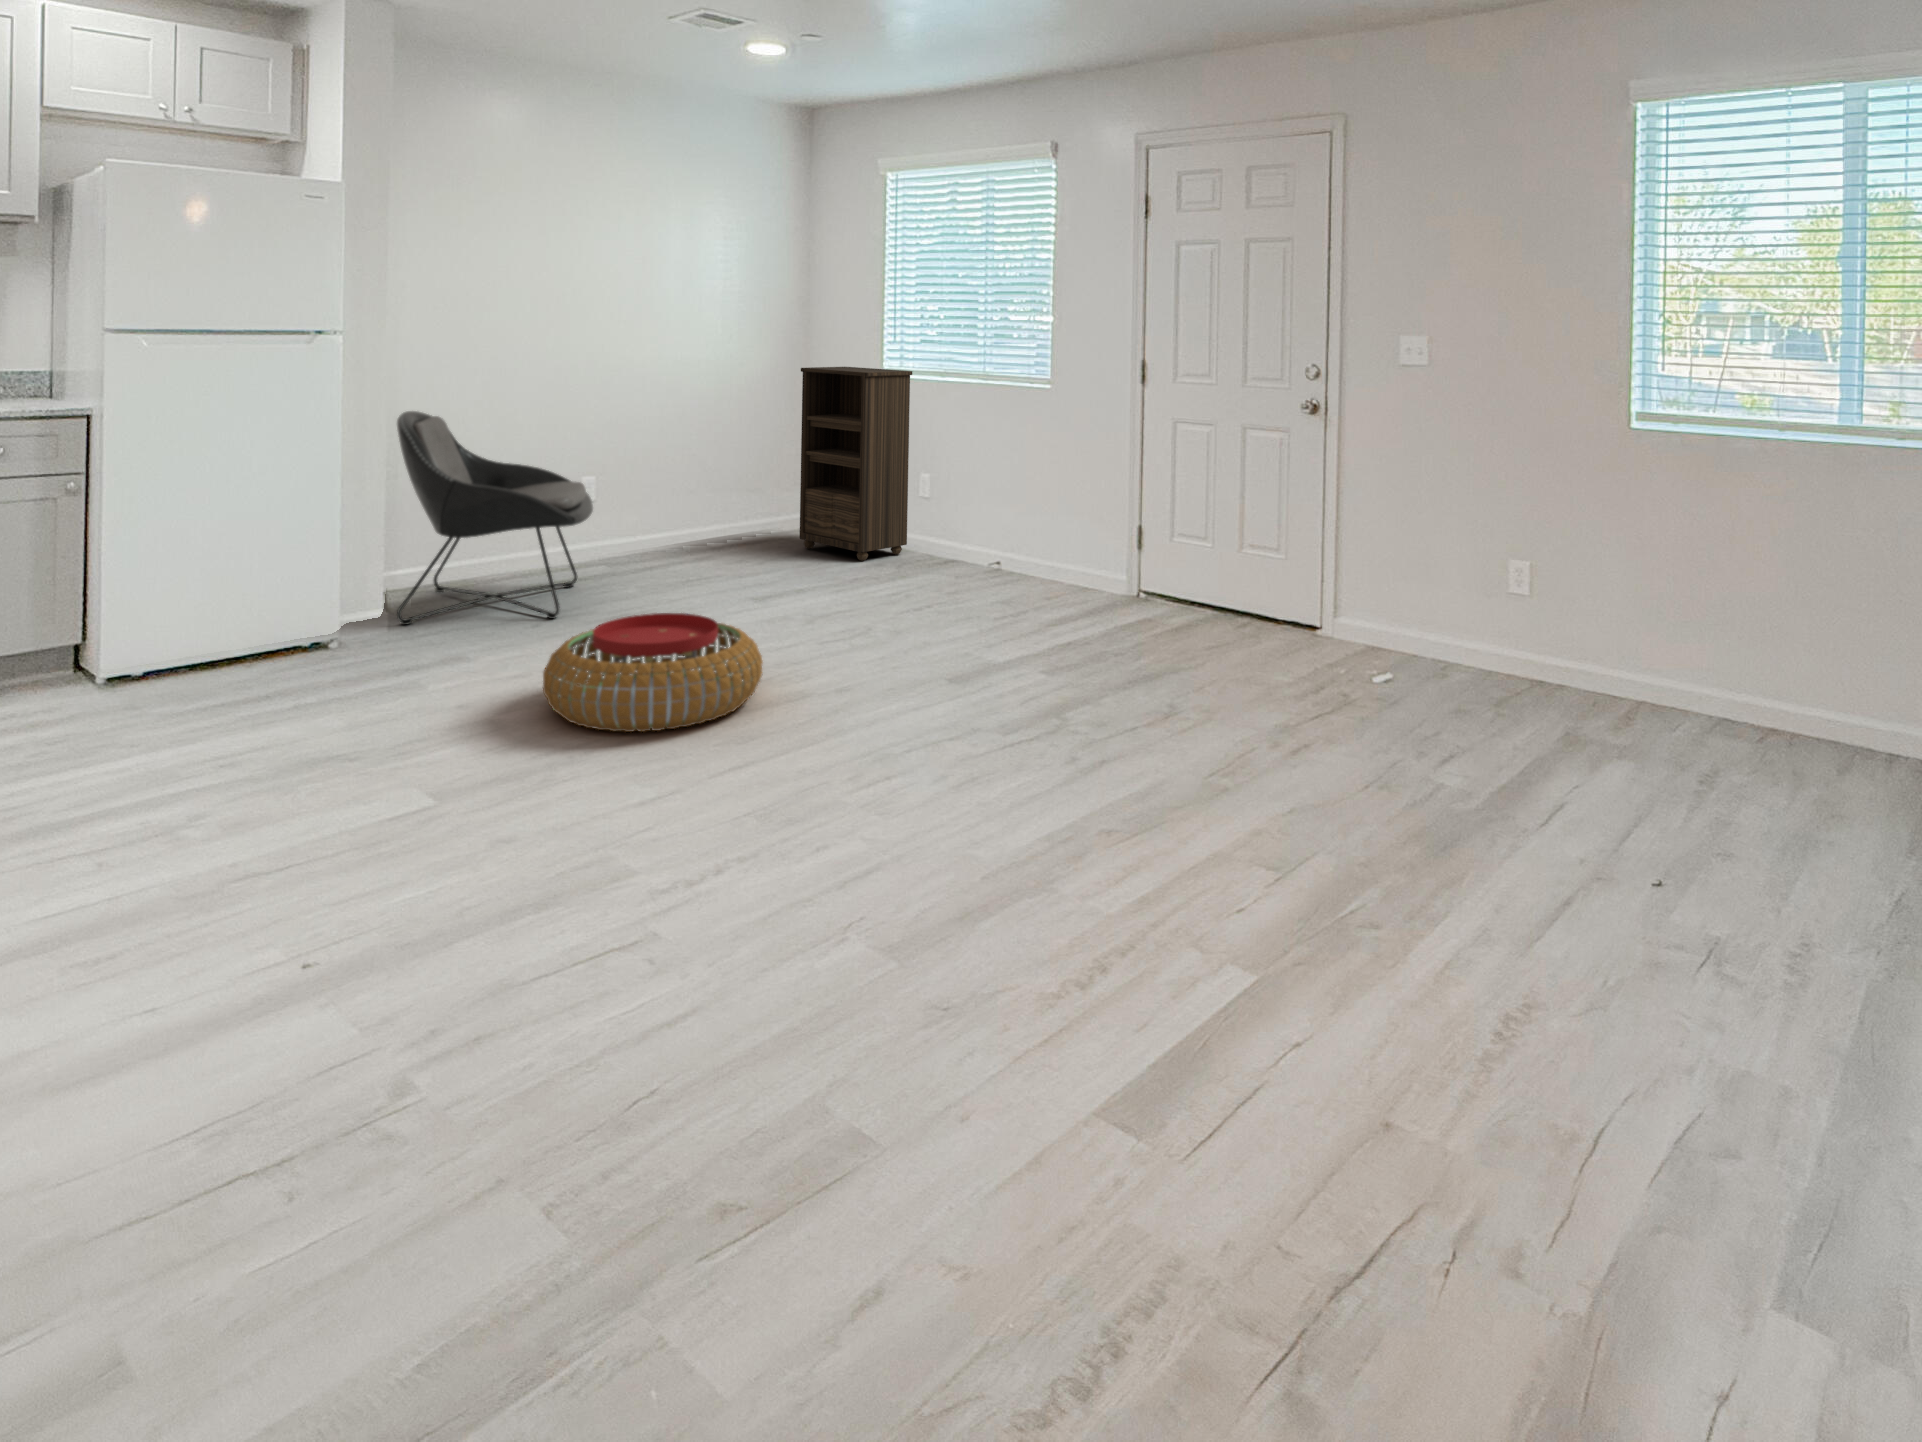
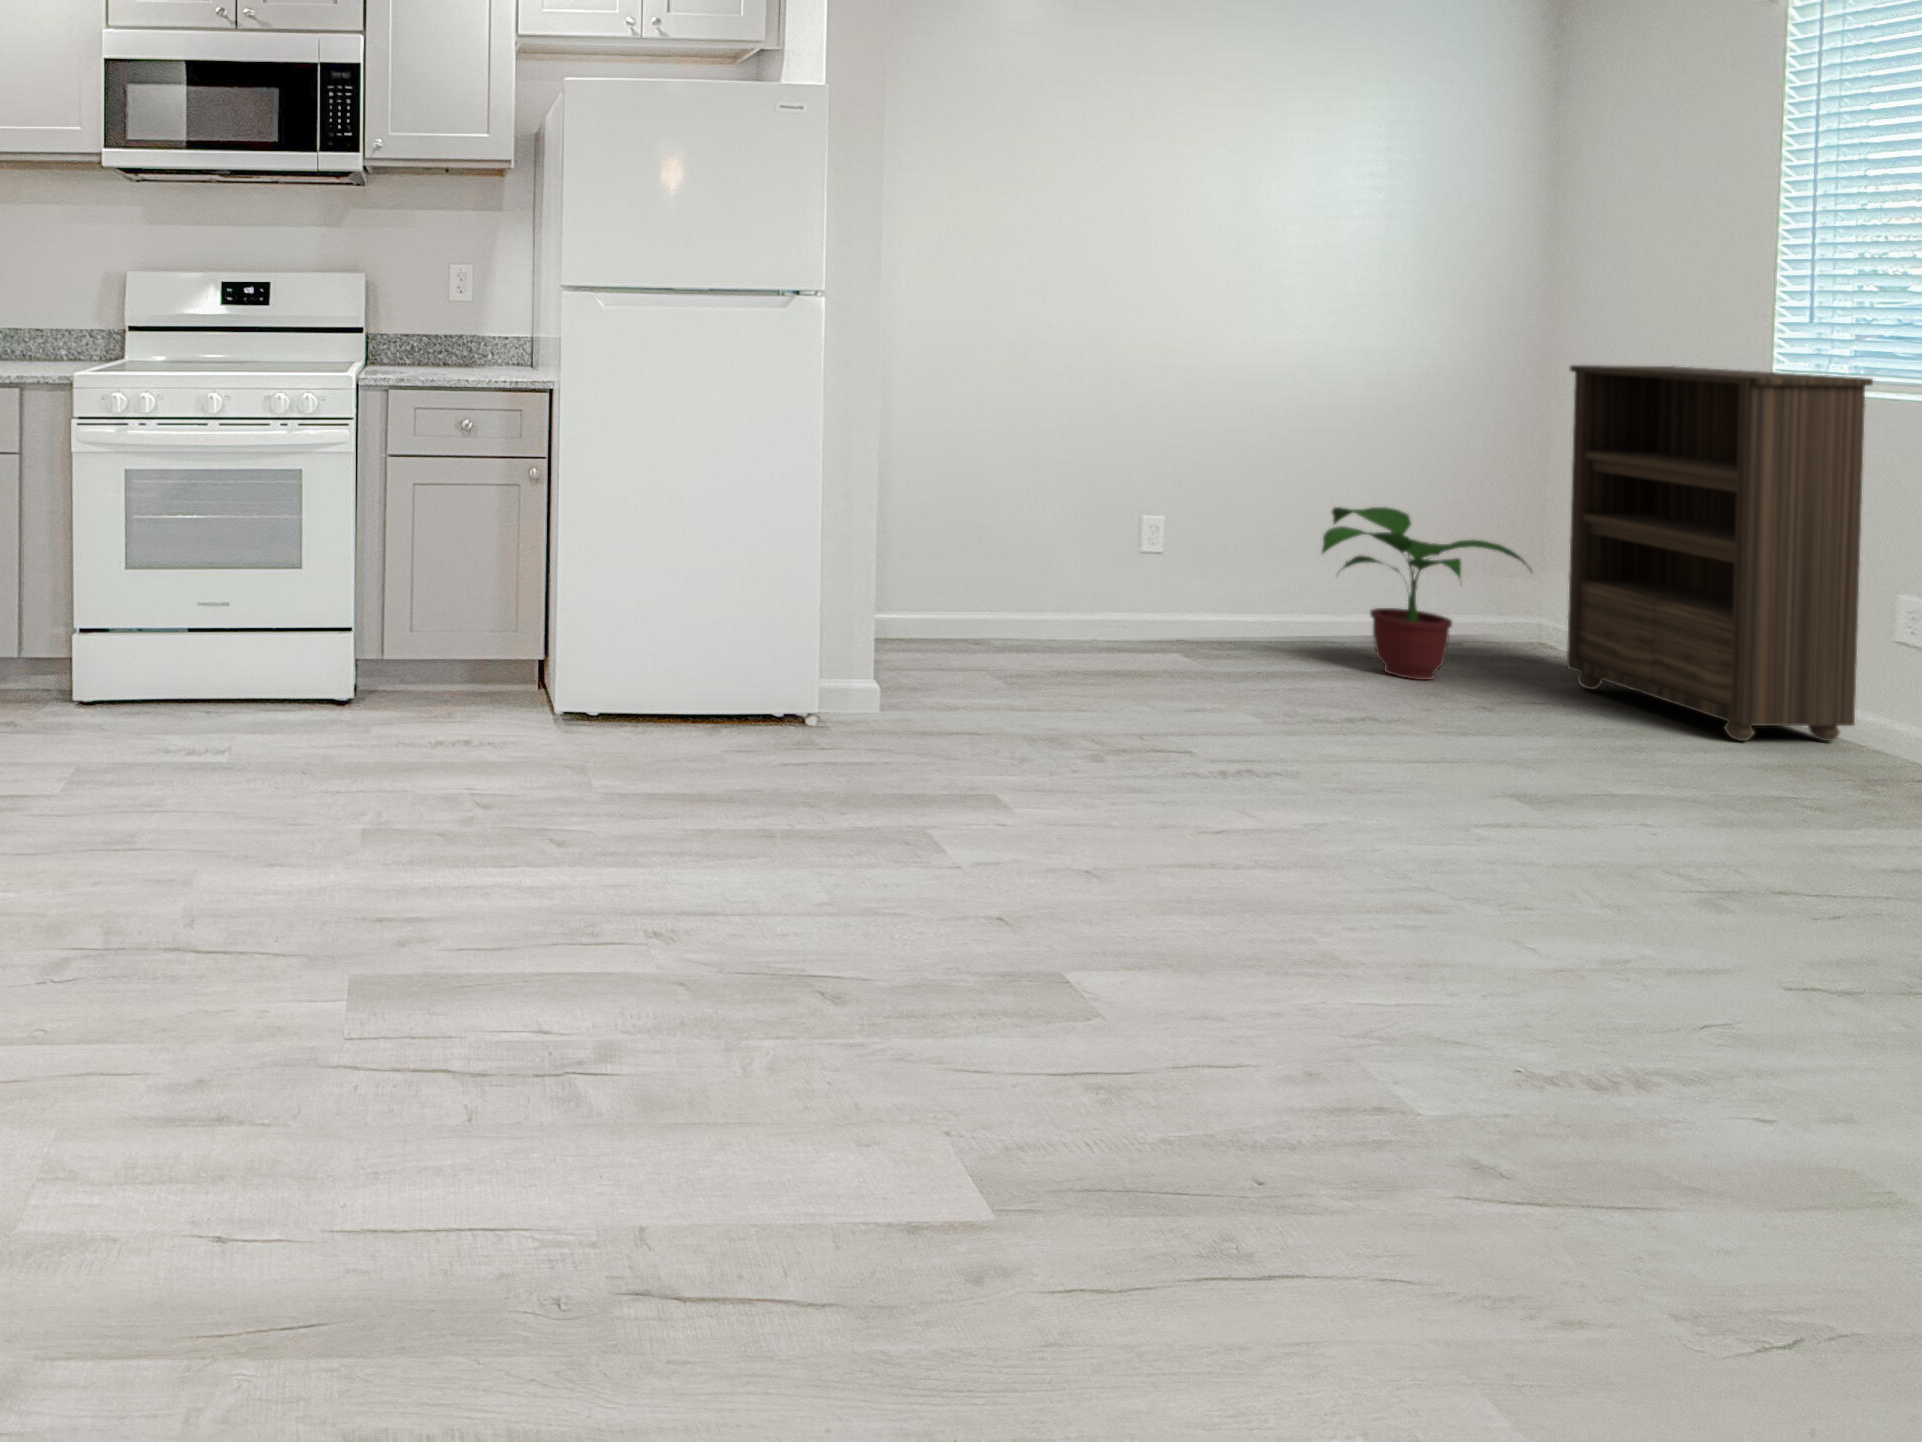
lounge chair: present [397,411,593,625] -> none [895,405,1186,745]
potted plant: none [675,457,782,558] -> present [1322,507,1526,680]
pouf: present [543,613,762,732] -> none [1132,817,1660,1133]

